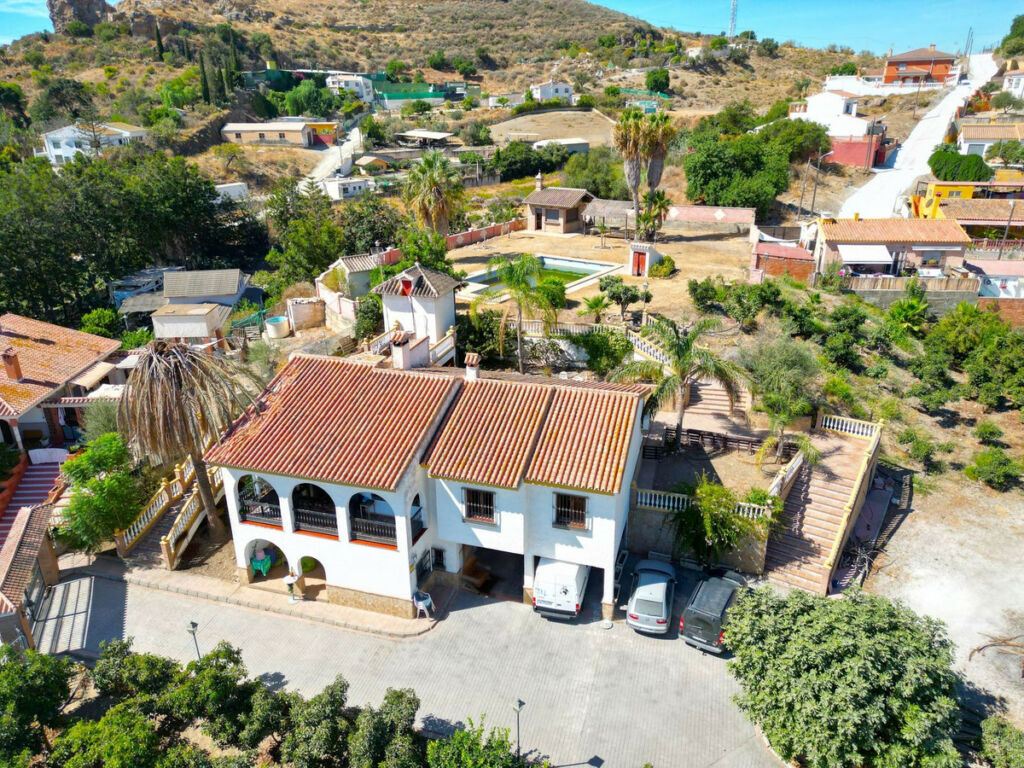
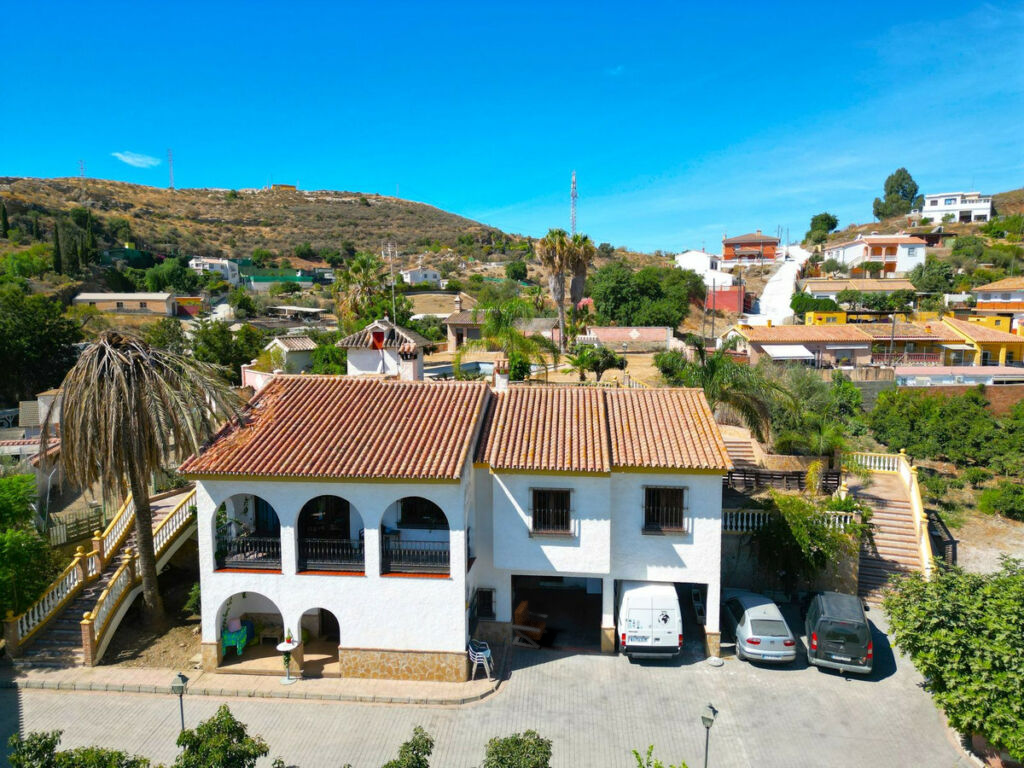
bench: present [173,530,202,568] -> none [99,603,140,660]

